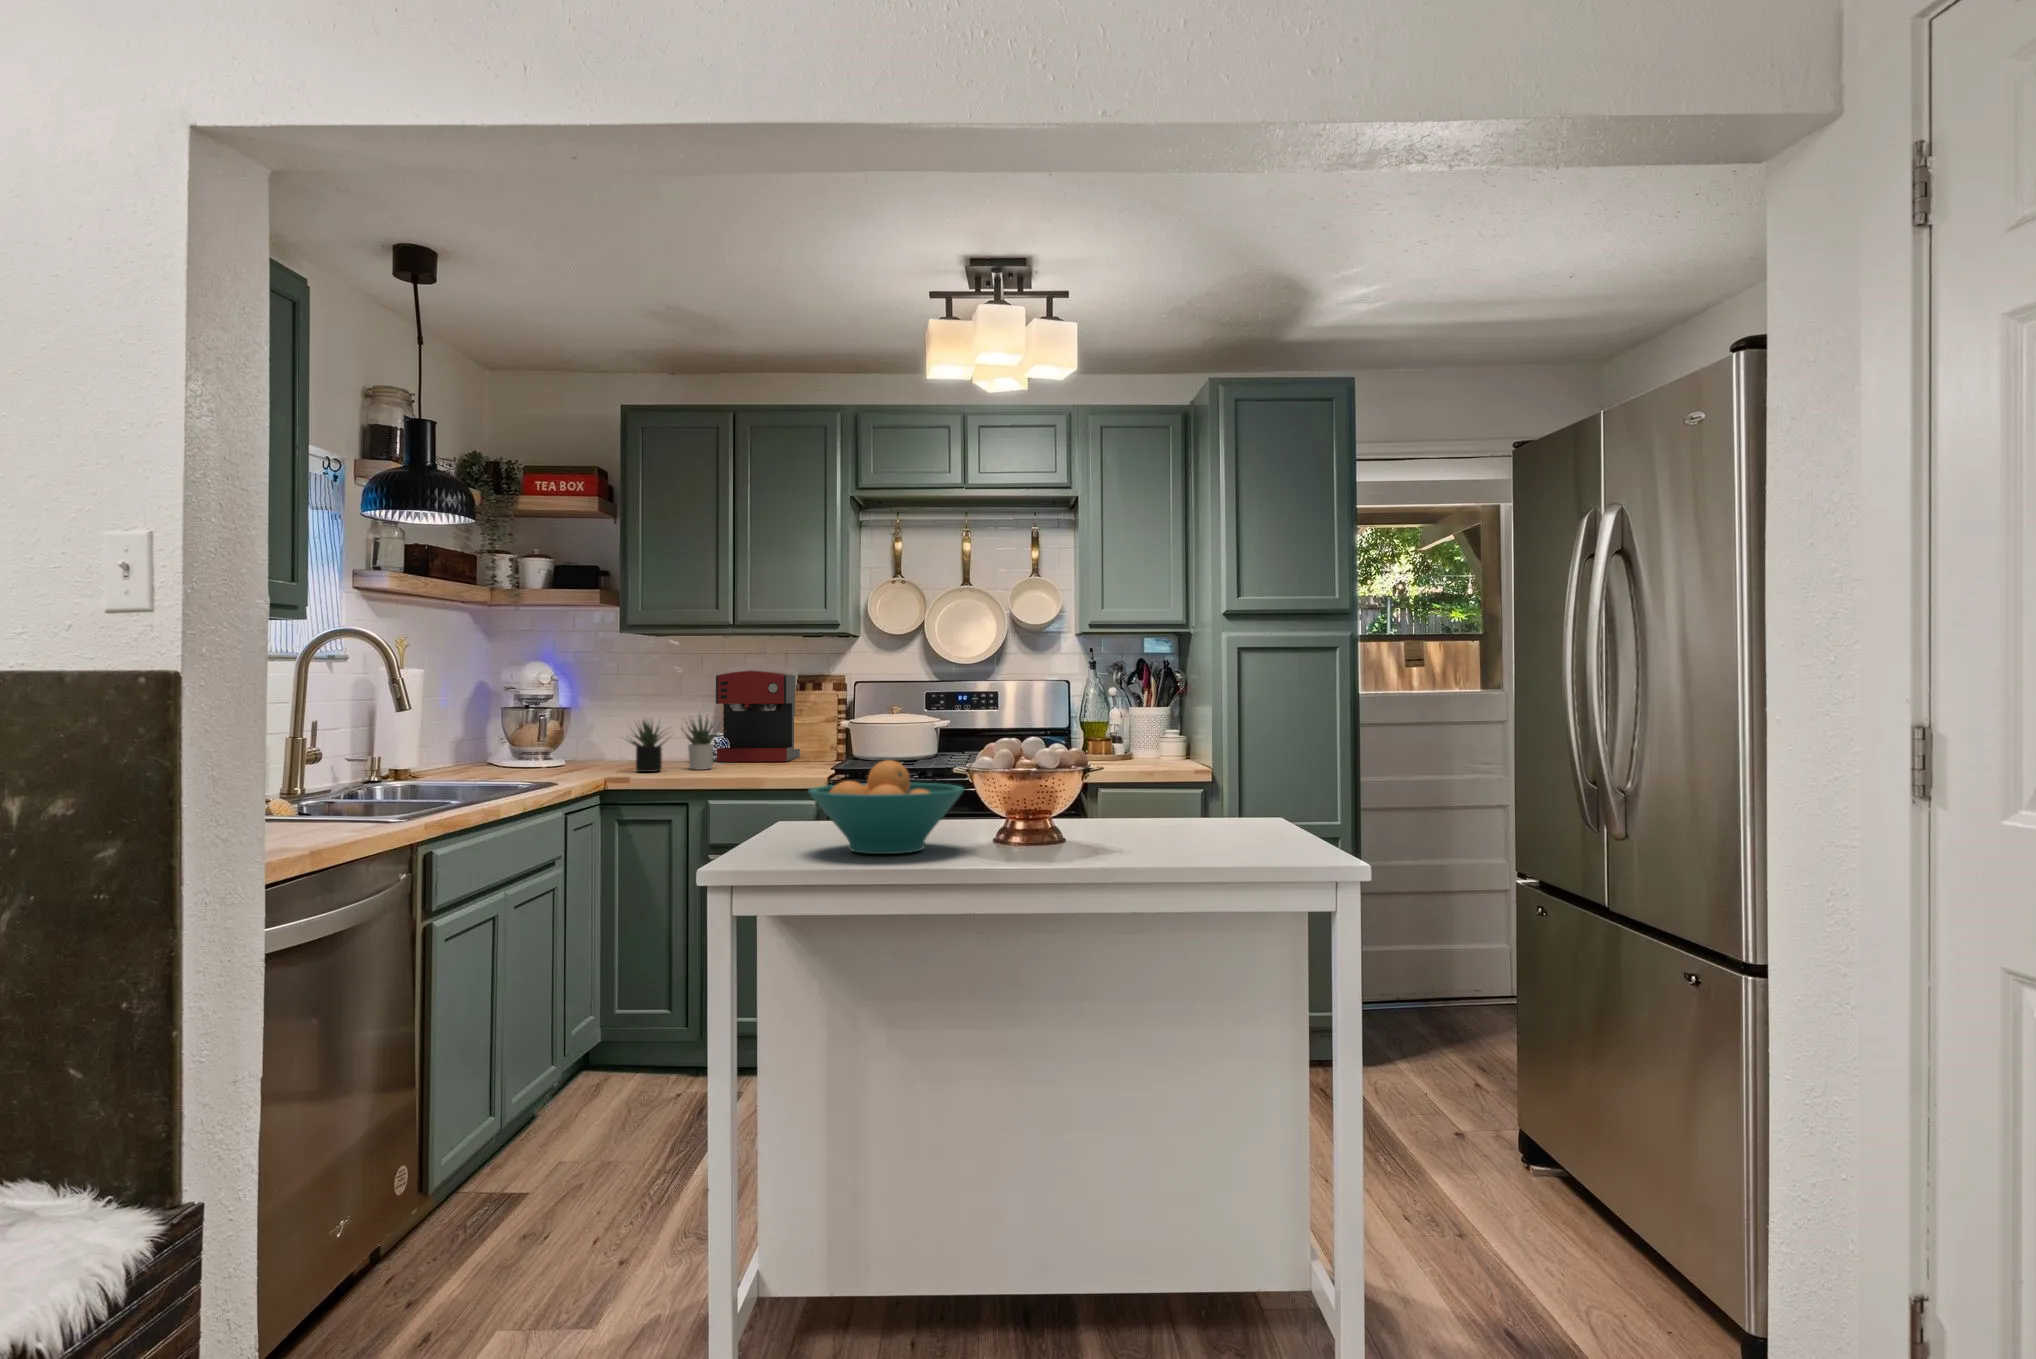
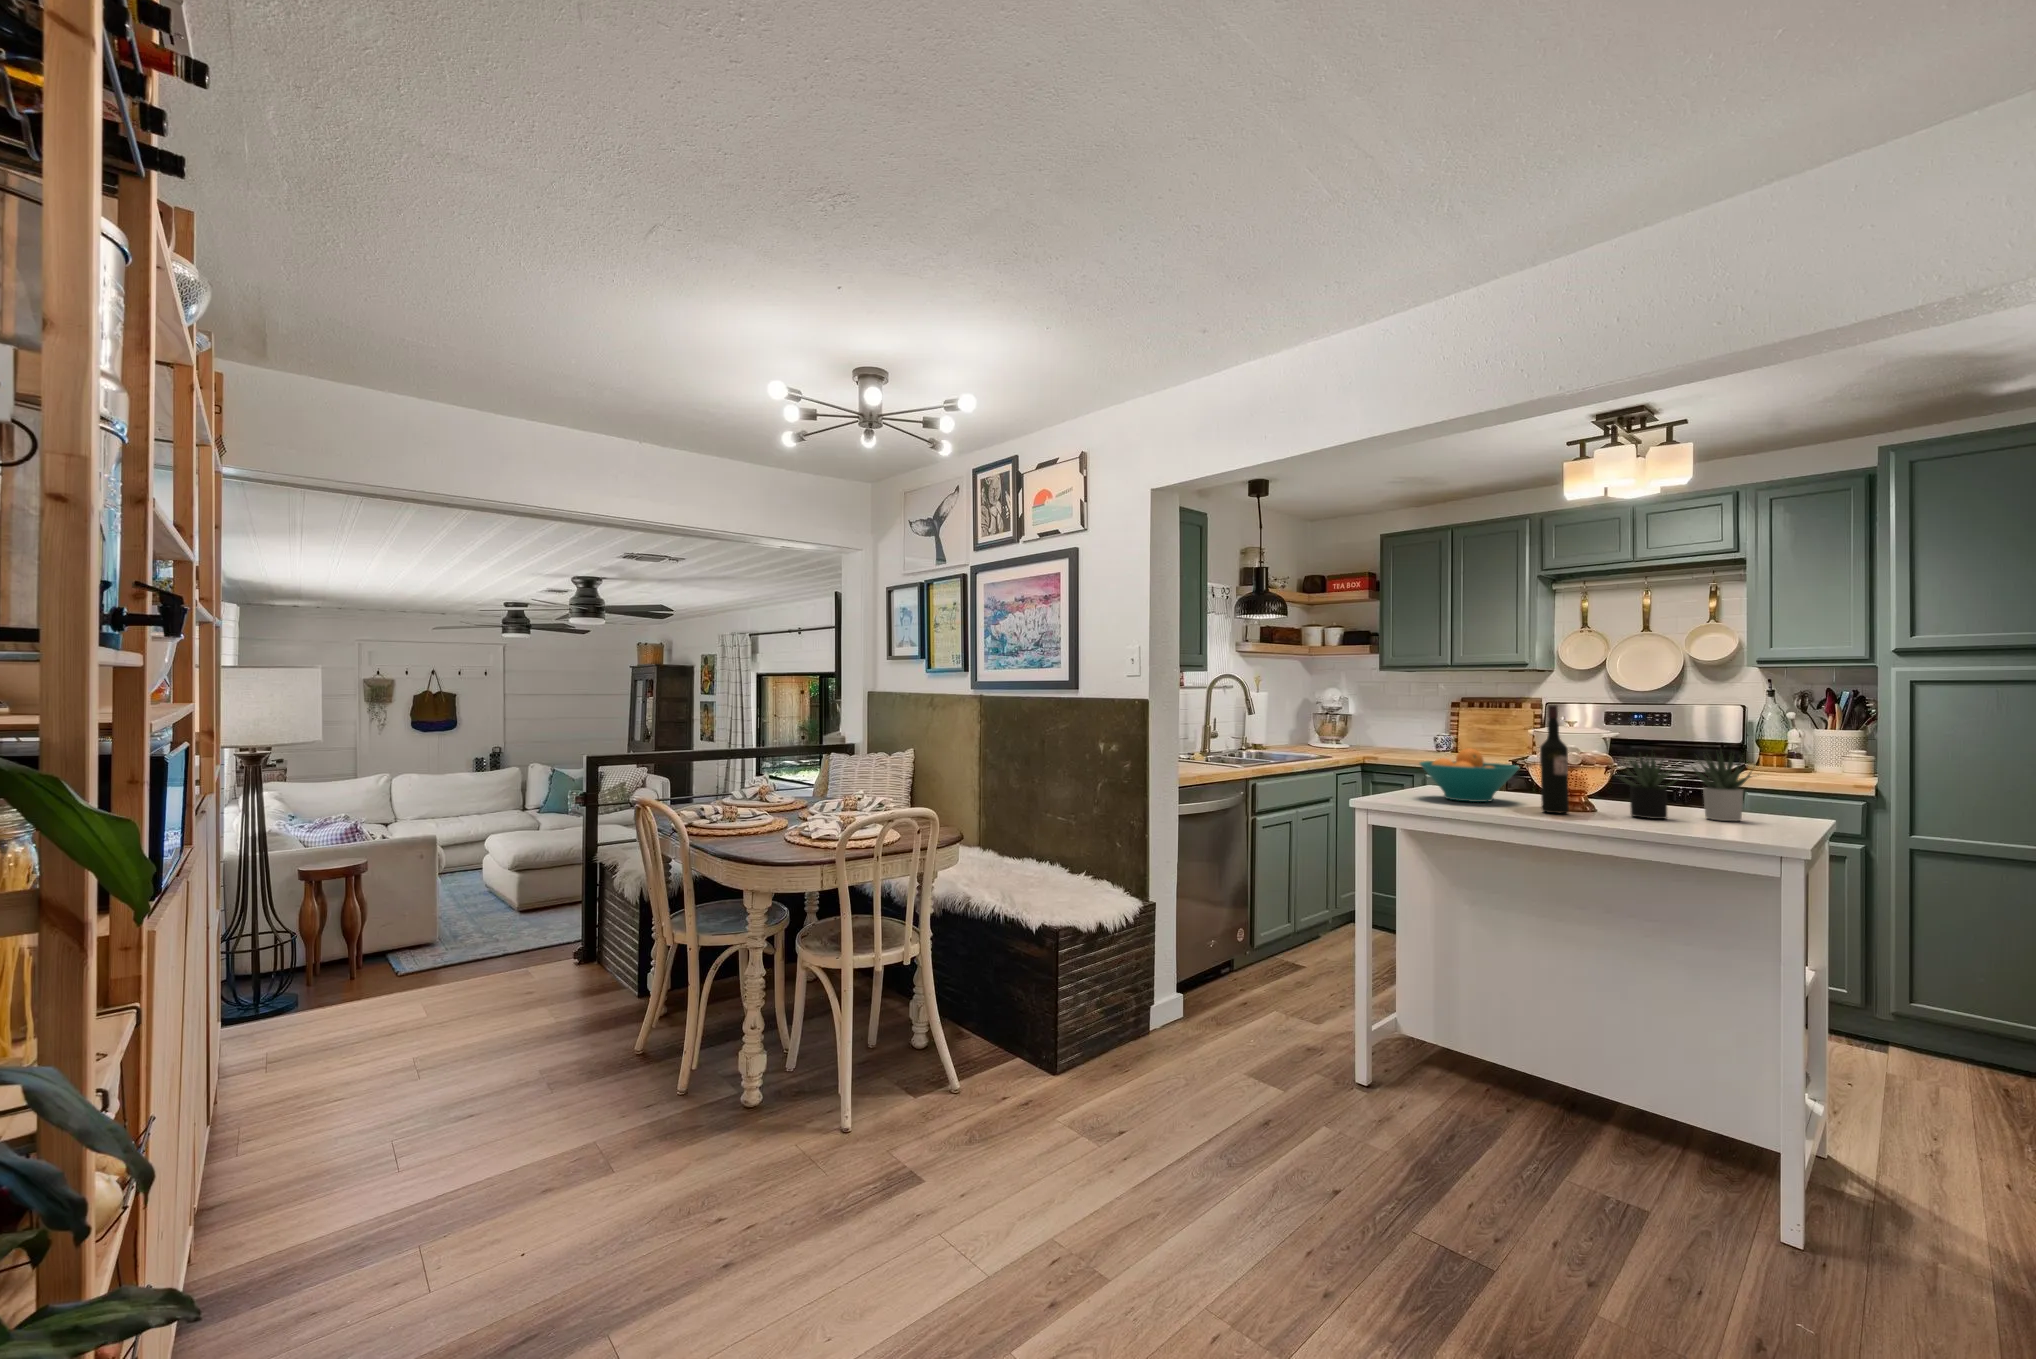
coffee maker: present [716,664,800,762] -> none [1444,690,1509,754]
wine bottle: none [1017,683,1057,862] -> present [1540,705,1569,813]
succulent plant: present [629,715,722,772] -> present [1619,753,1752,821]

